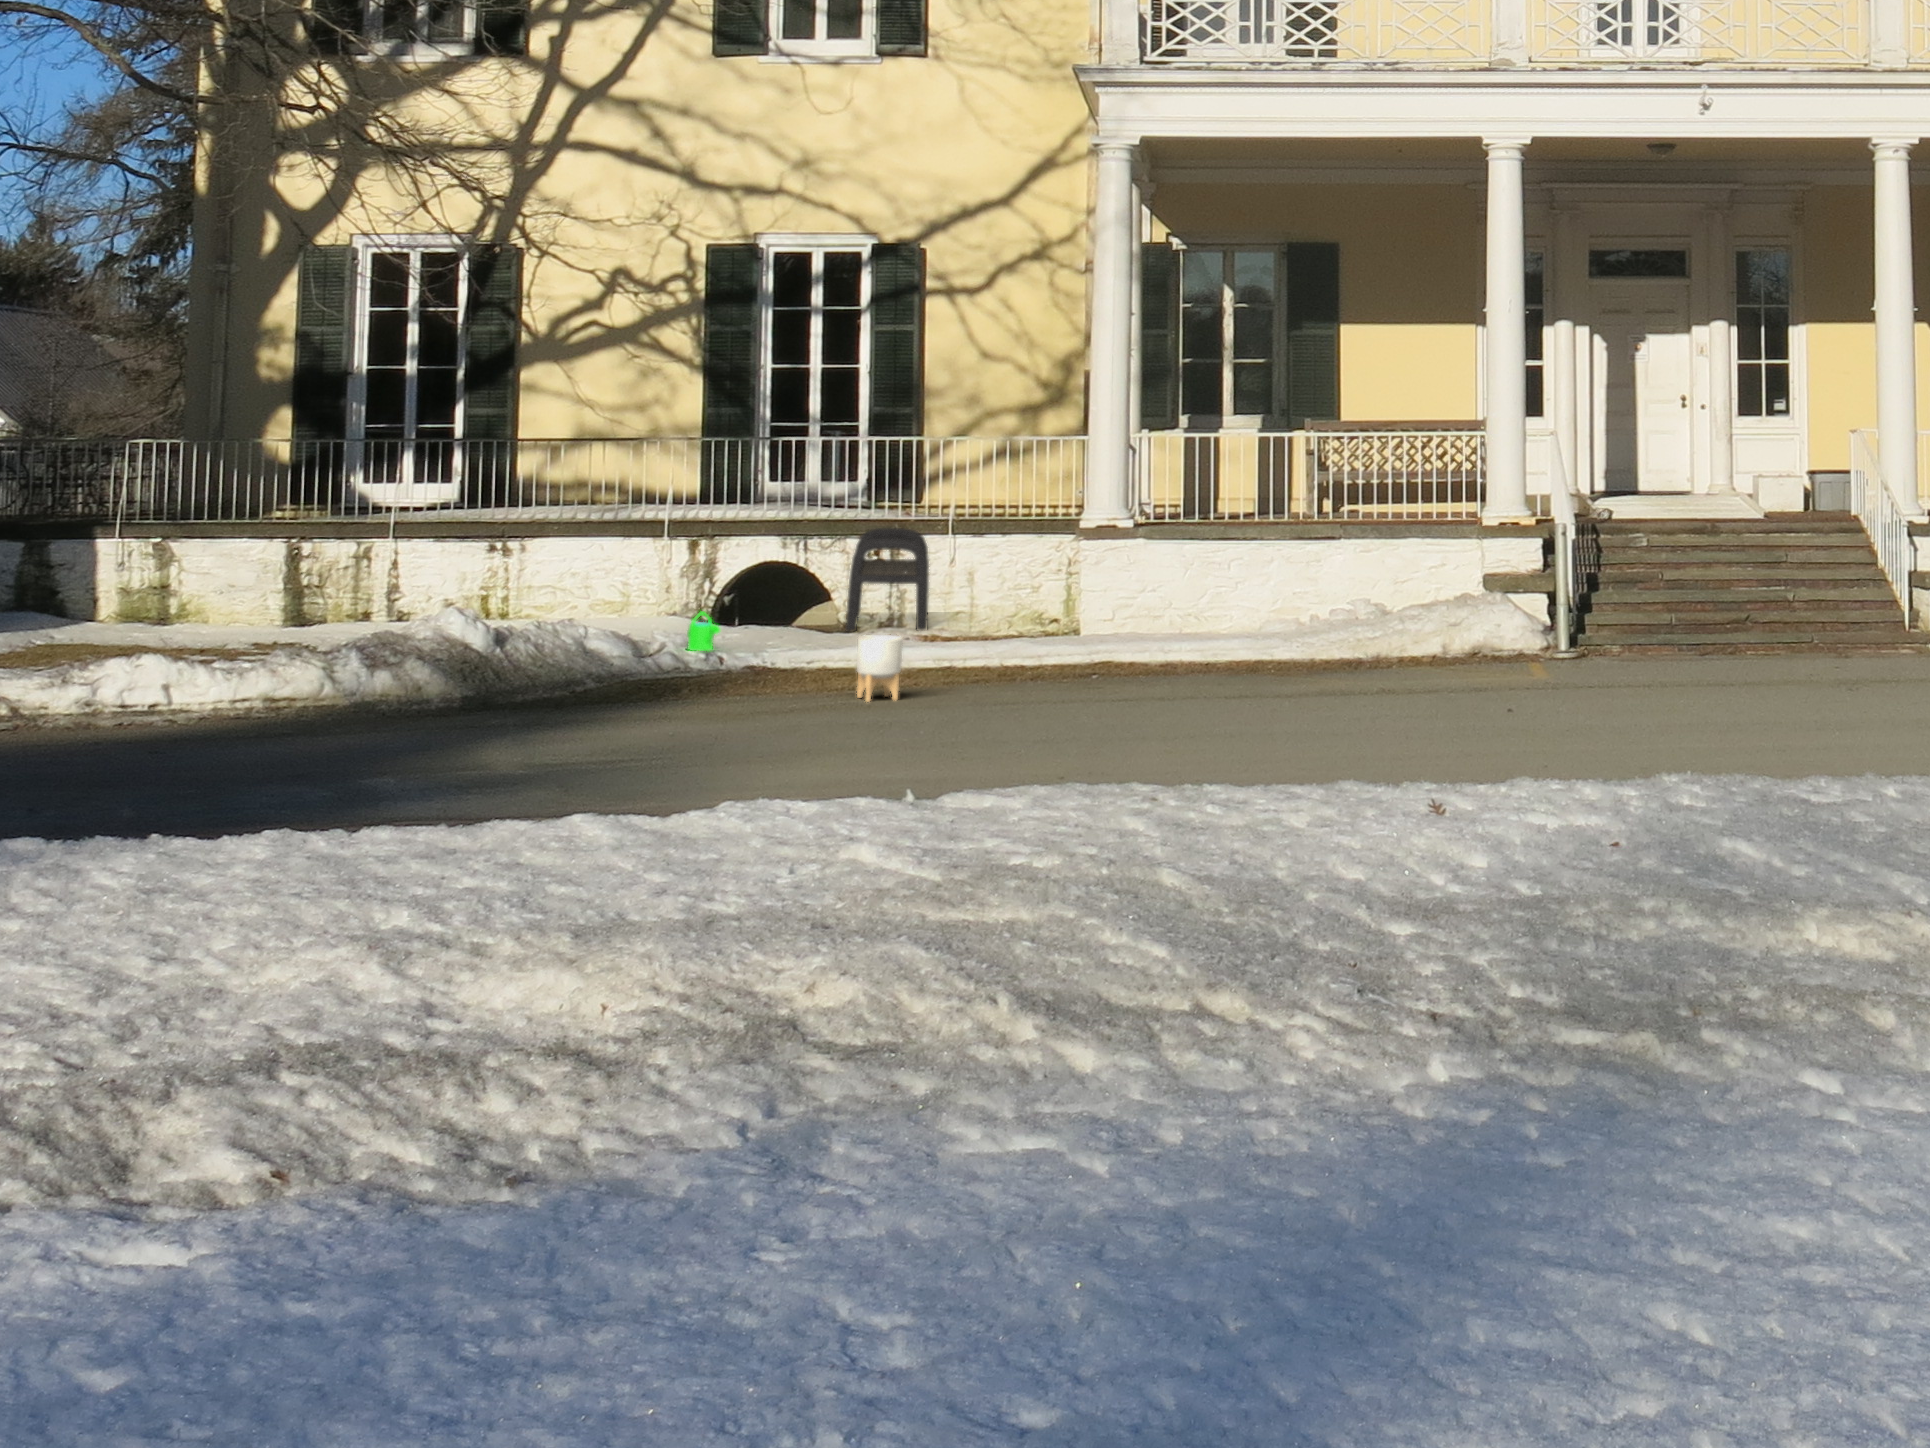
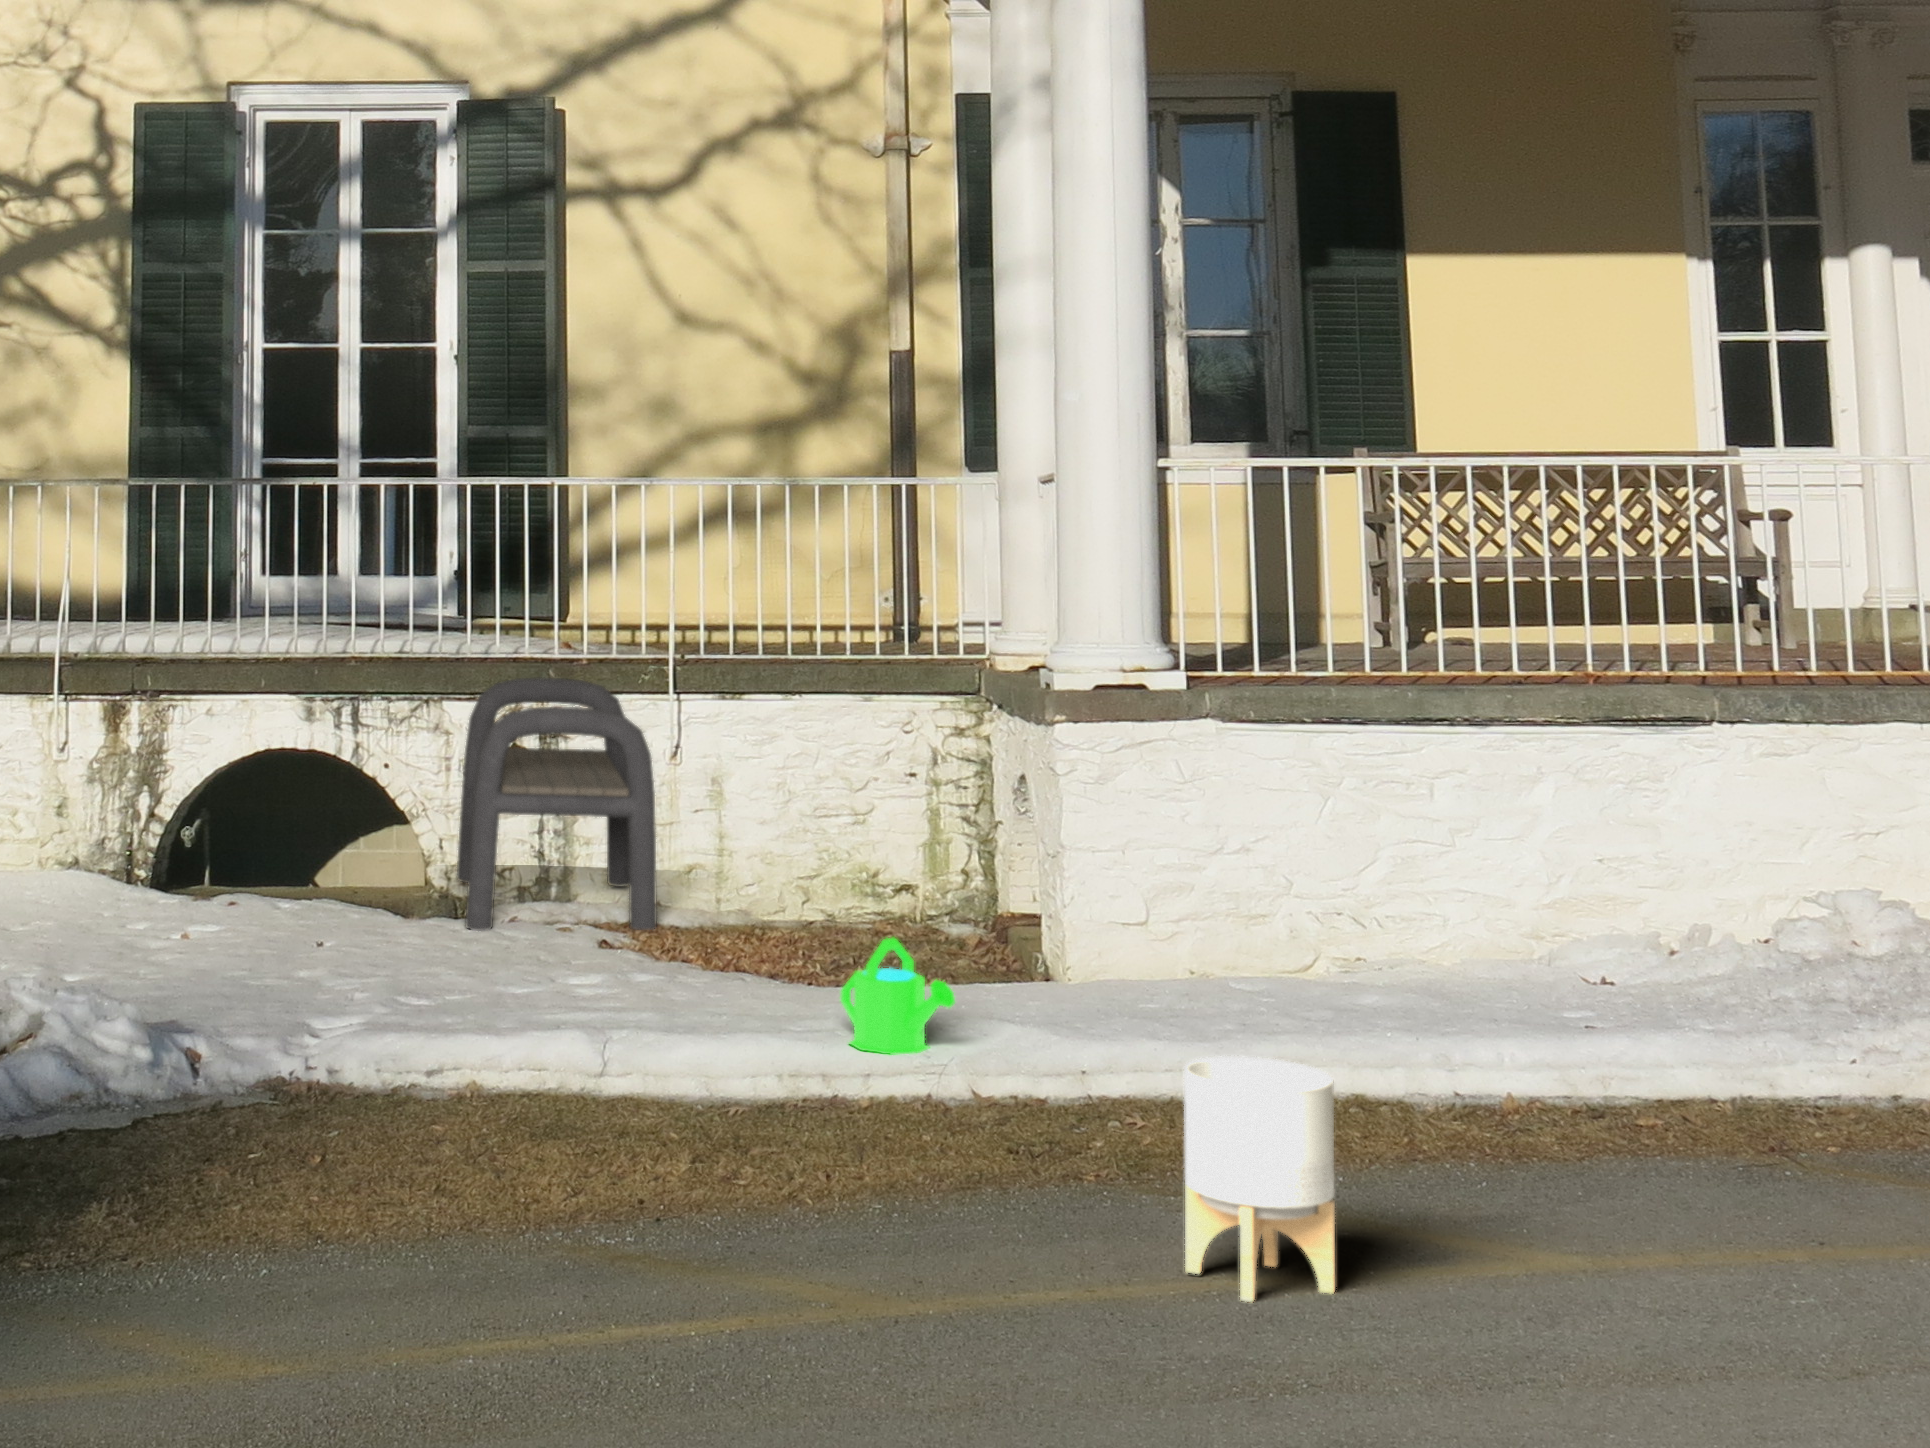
watering can: present [687,611,720,651] -> present [840,938,955,1055]
planter: present [857,635,903,702] -> present [1184,1056,1335,1302]

